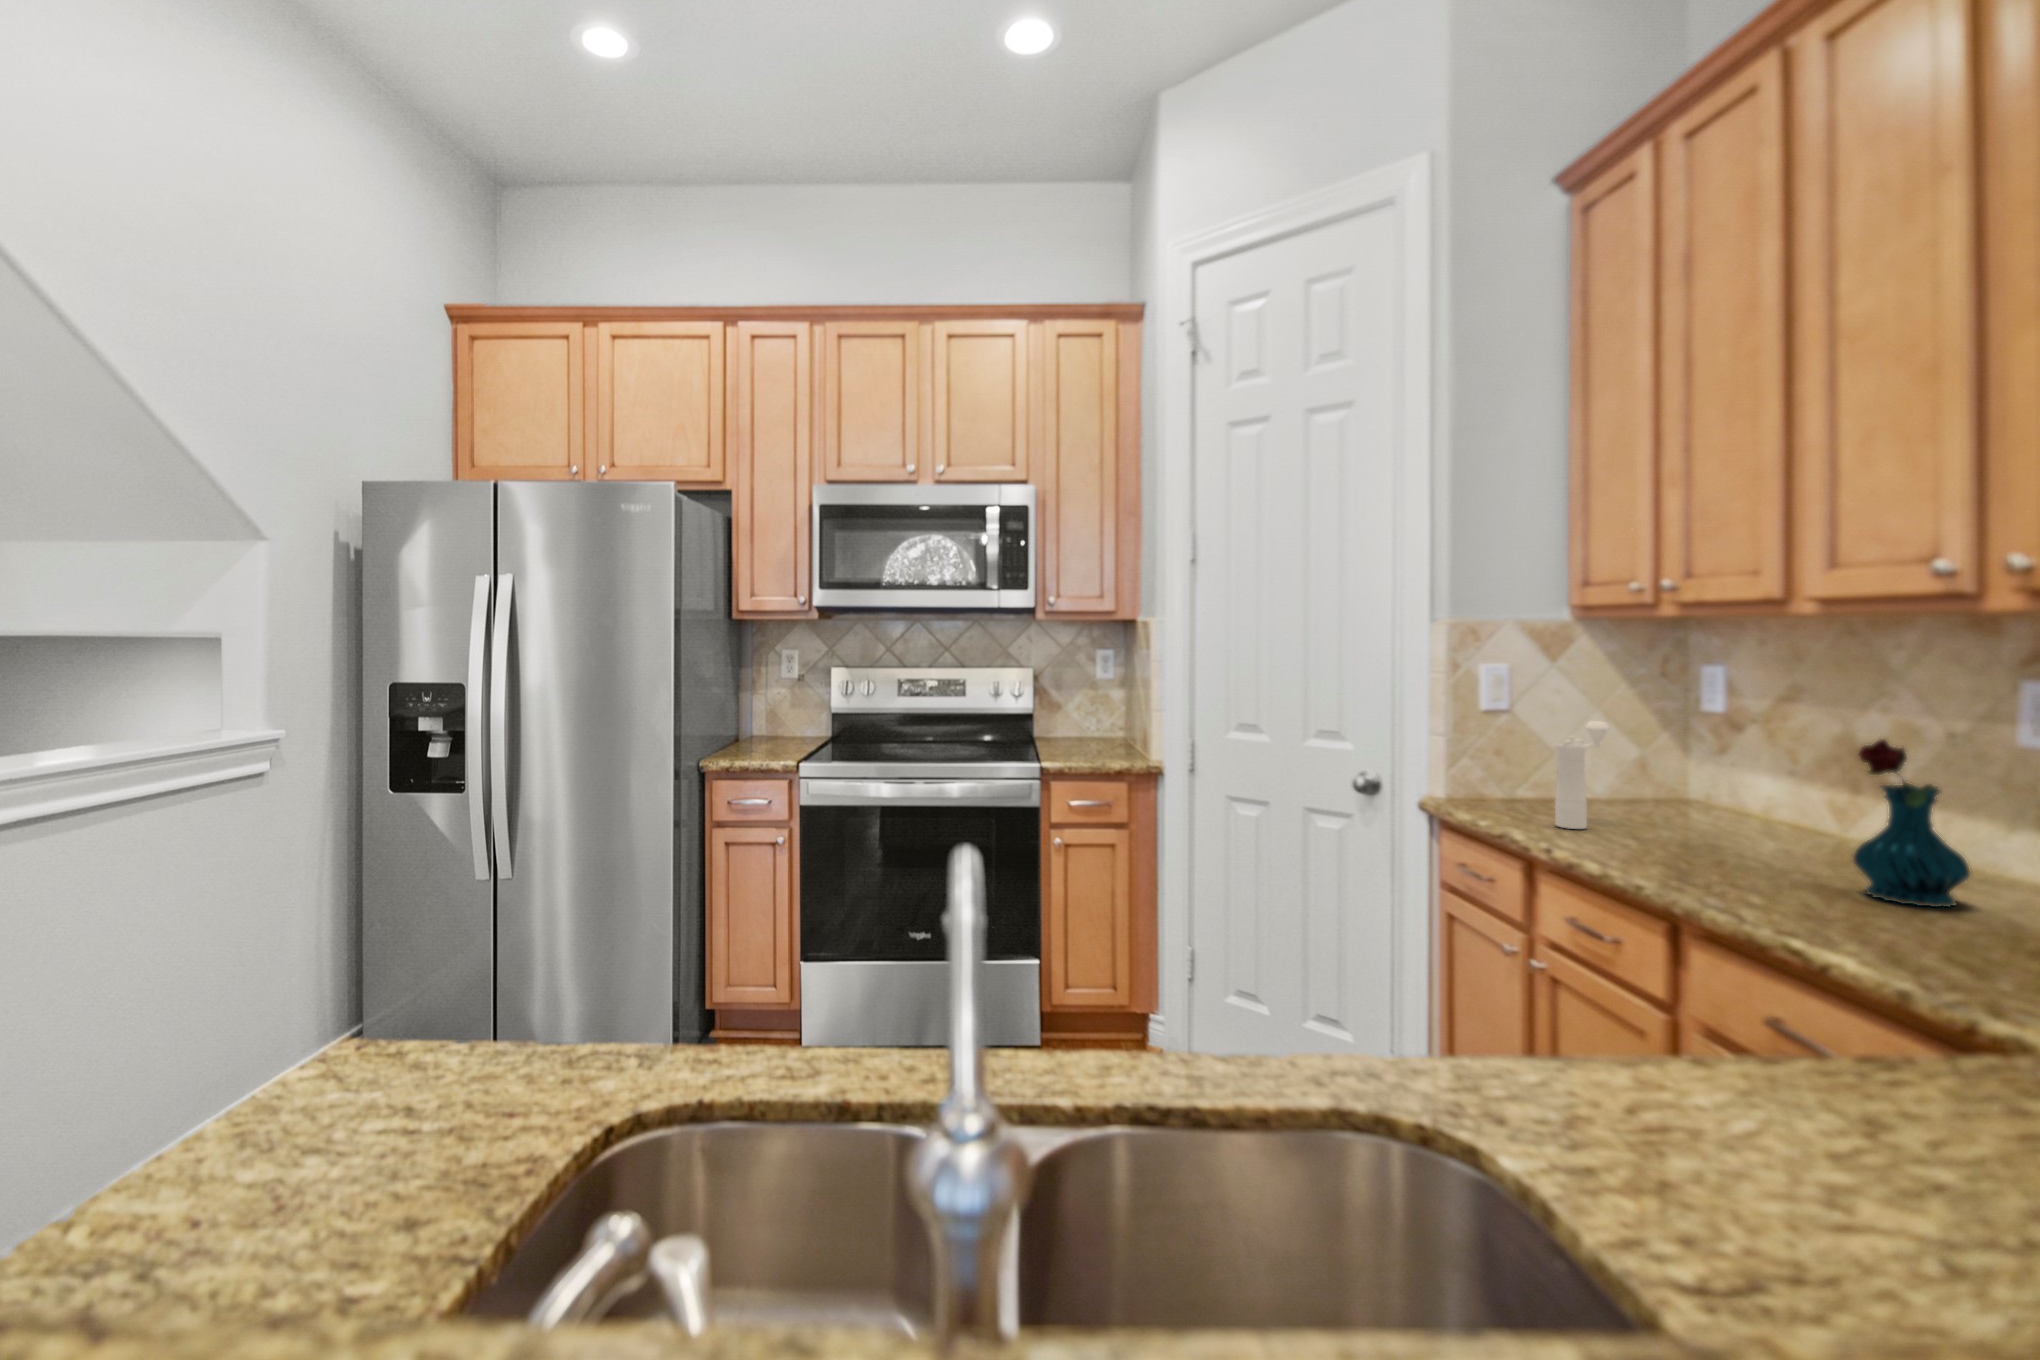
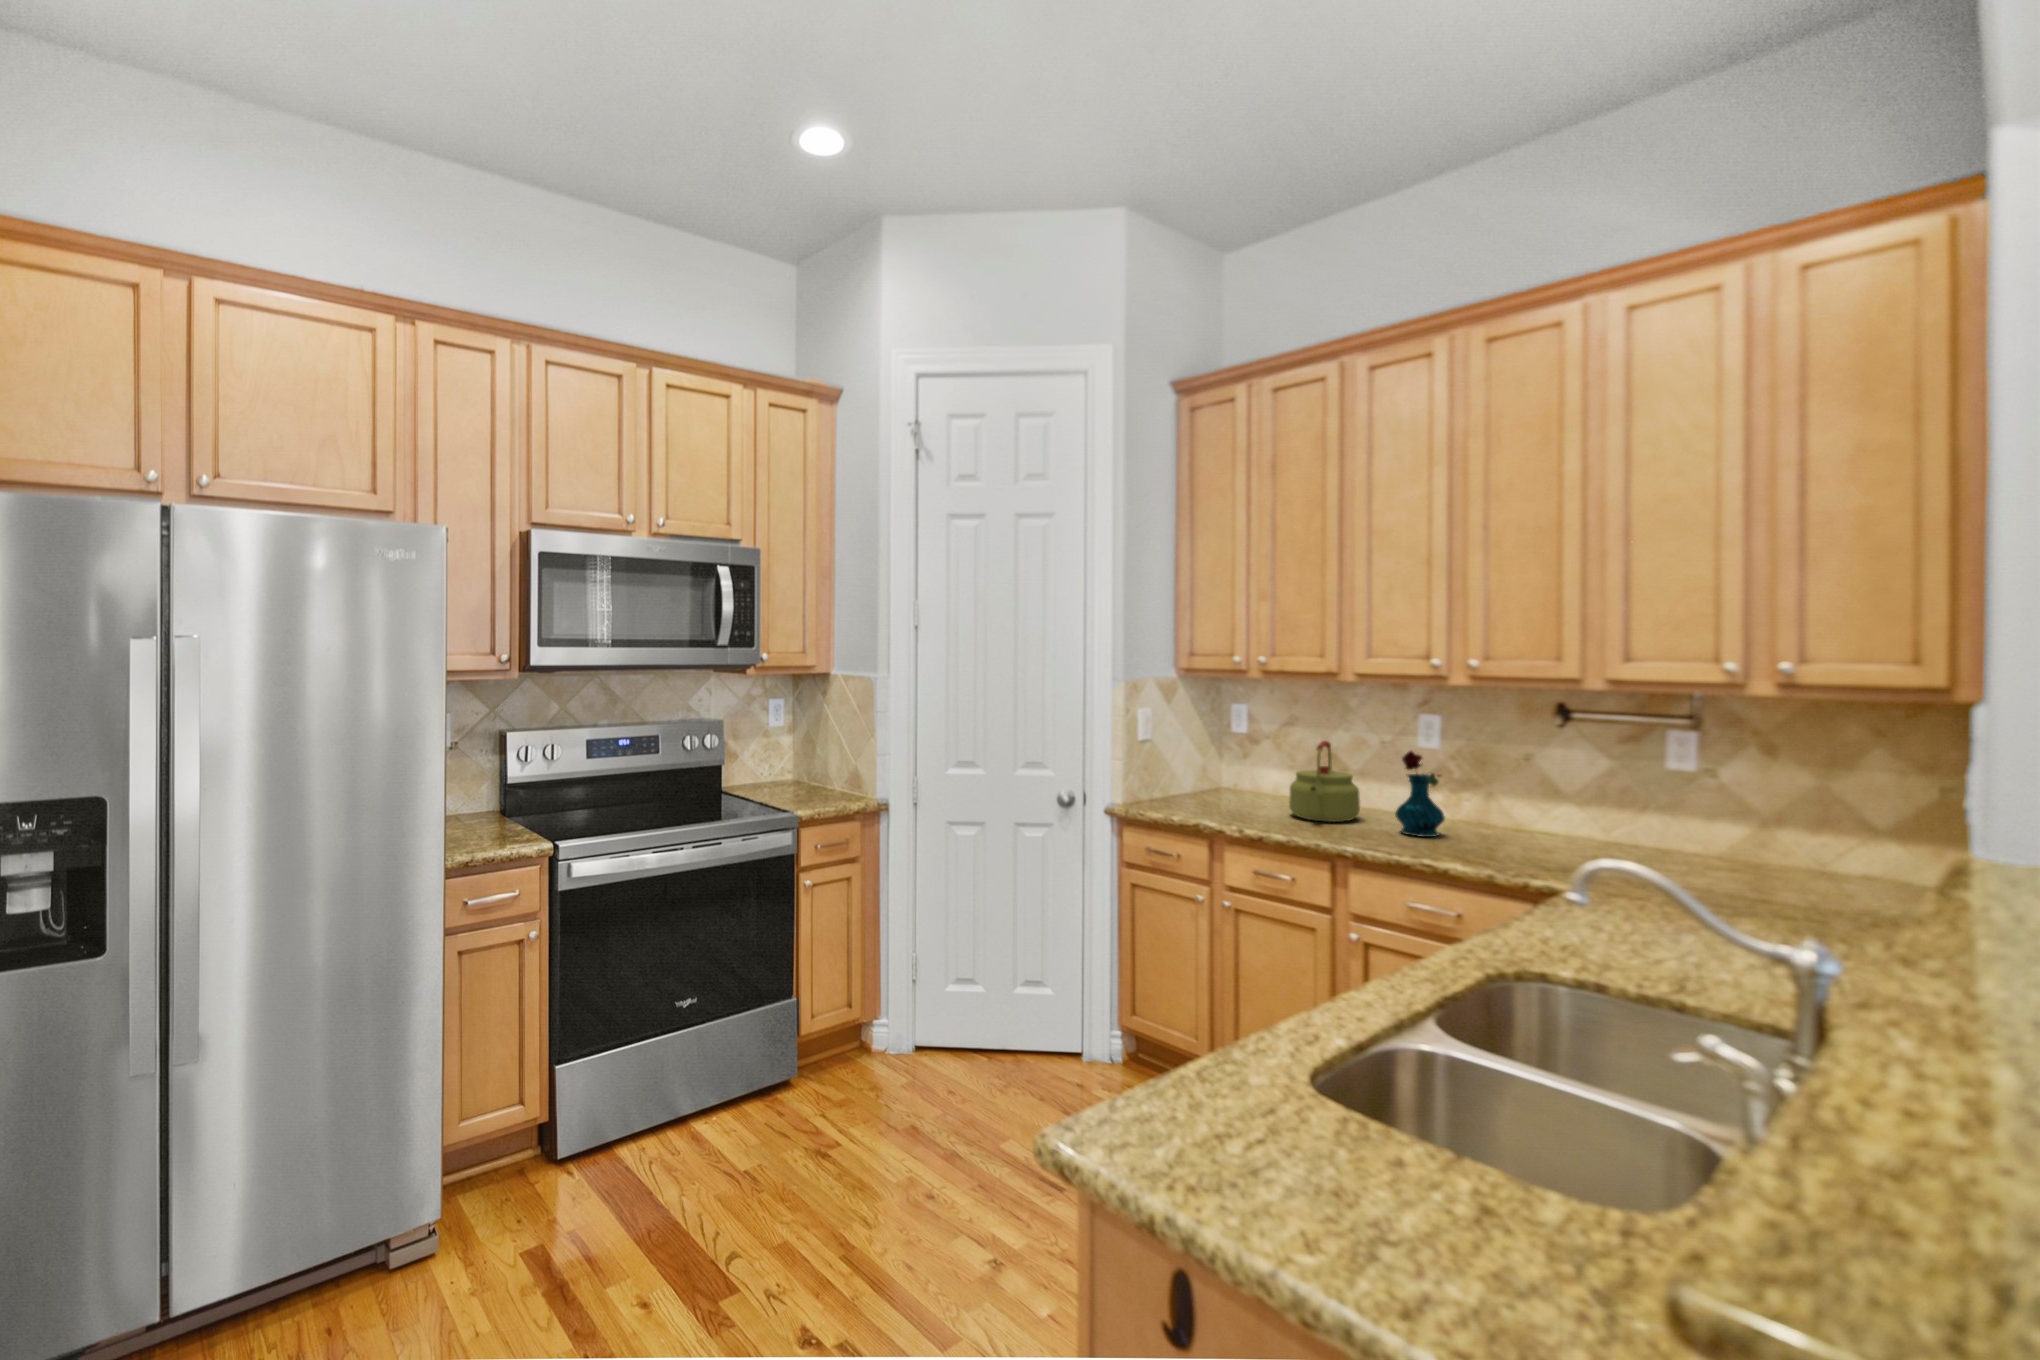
pepper mill: present [1555,721,1609,829] -> none [1209,744,1228,816]
kettle: none [1697,721,1845,863] -> present [1289,741,1360,822]

